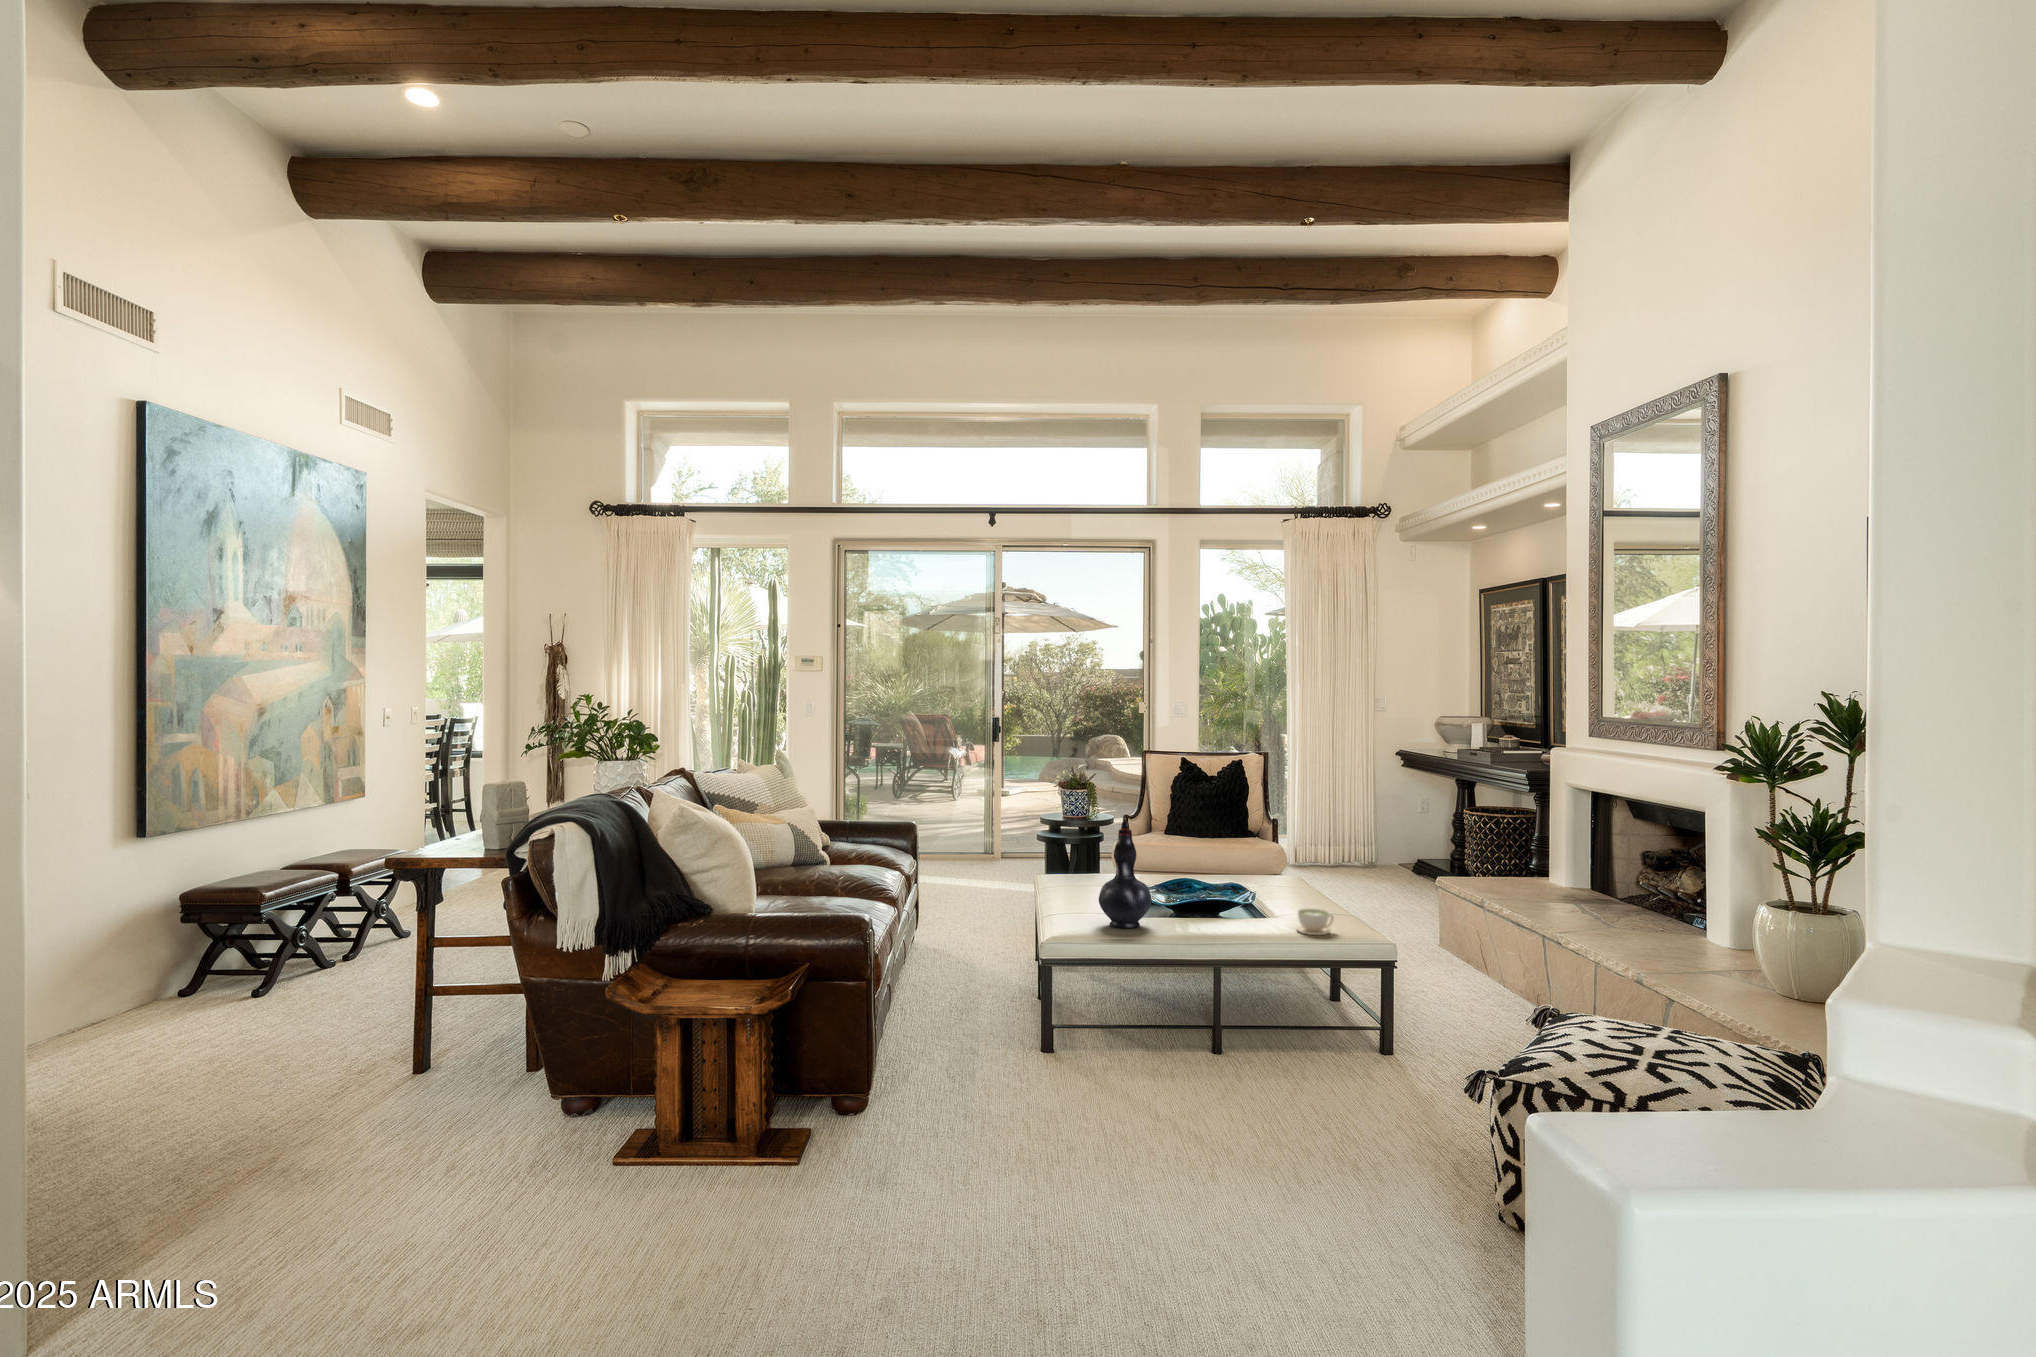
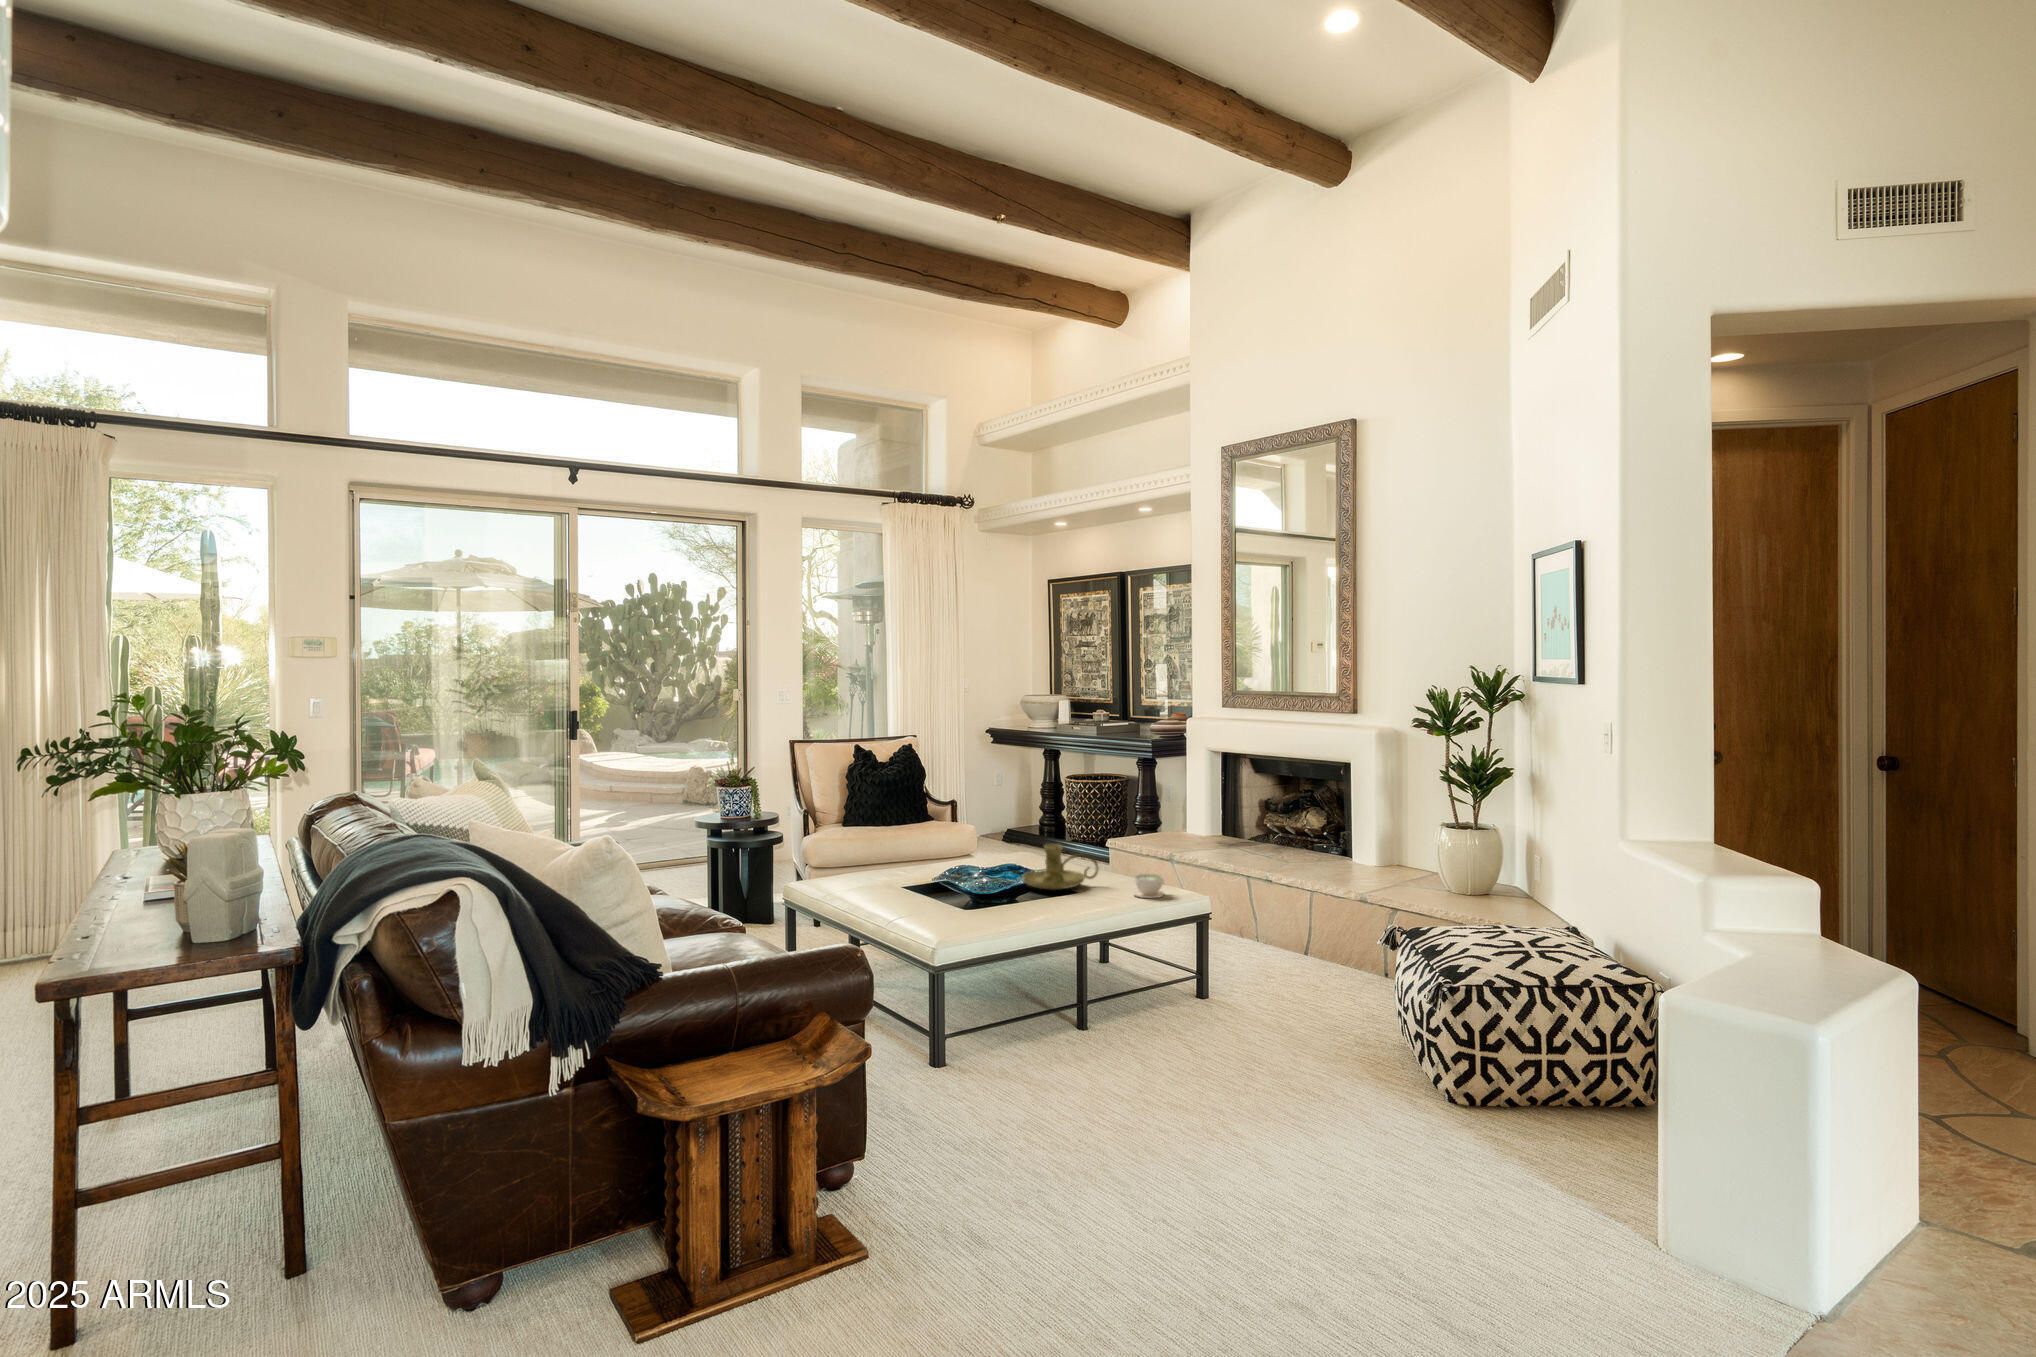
decorative vase: present [1099,821,1151,928] -> none [960,806,1015,919]
candle holder: none [1209,868,1289,913] -> present [1022,844,1099,890]

